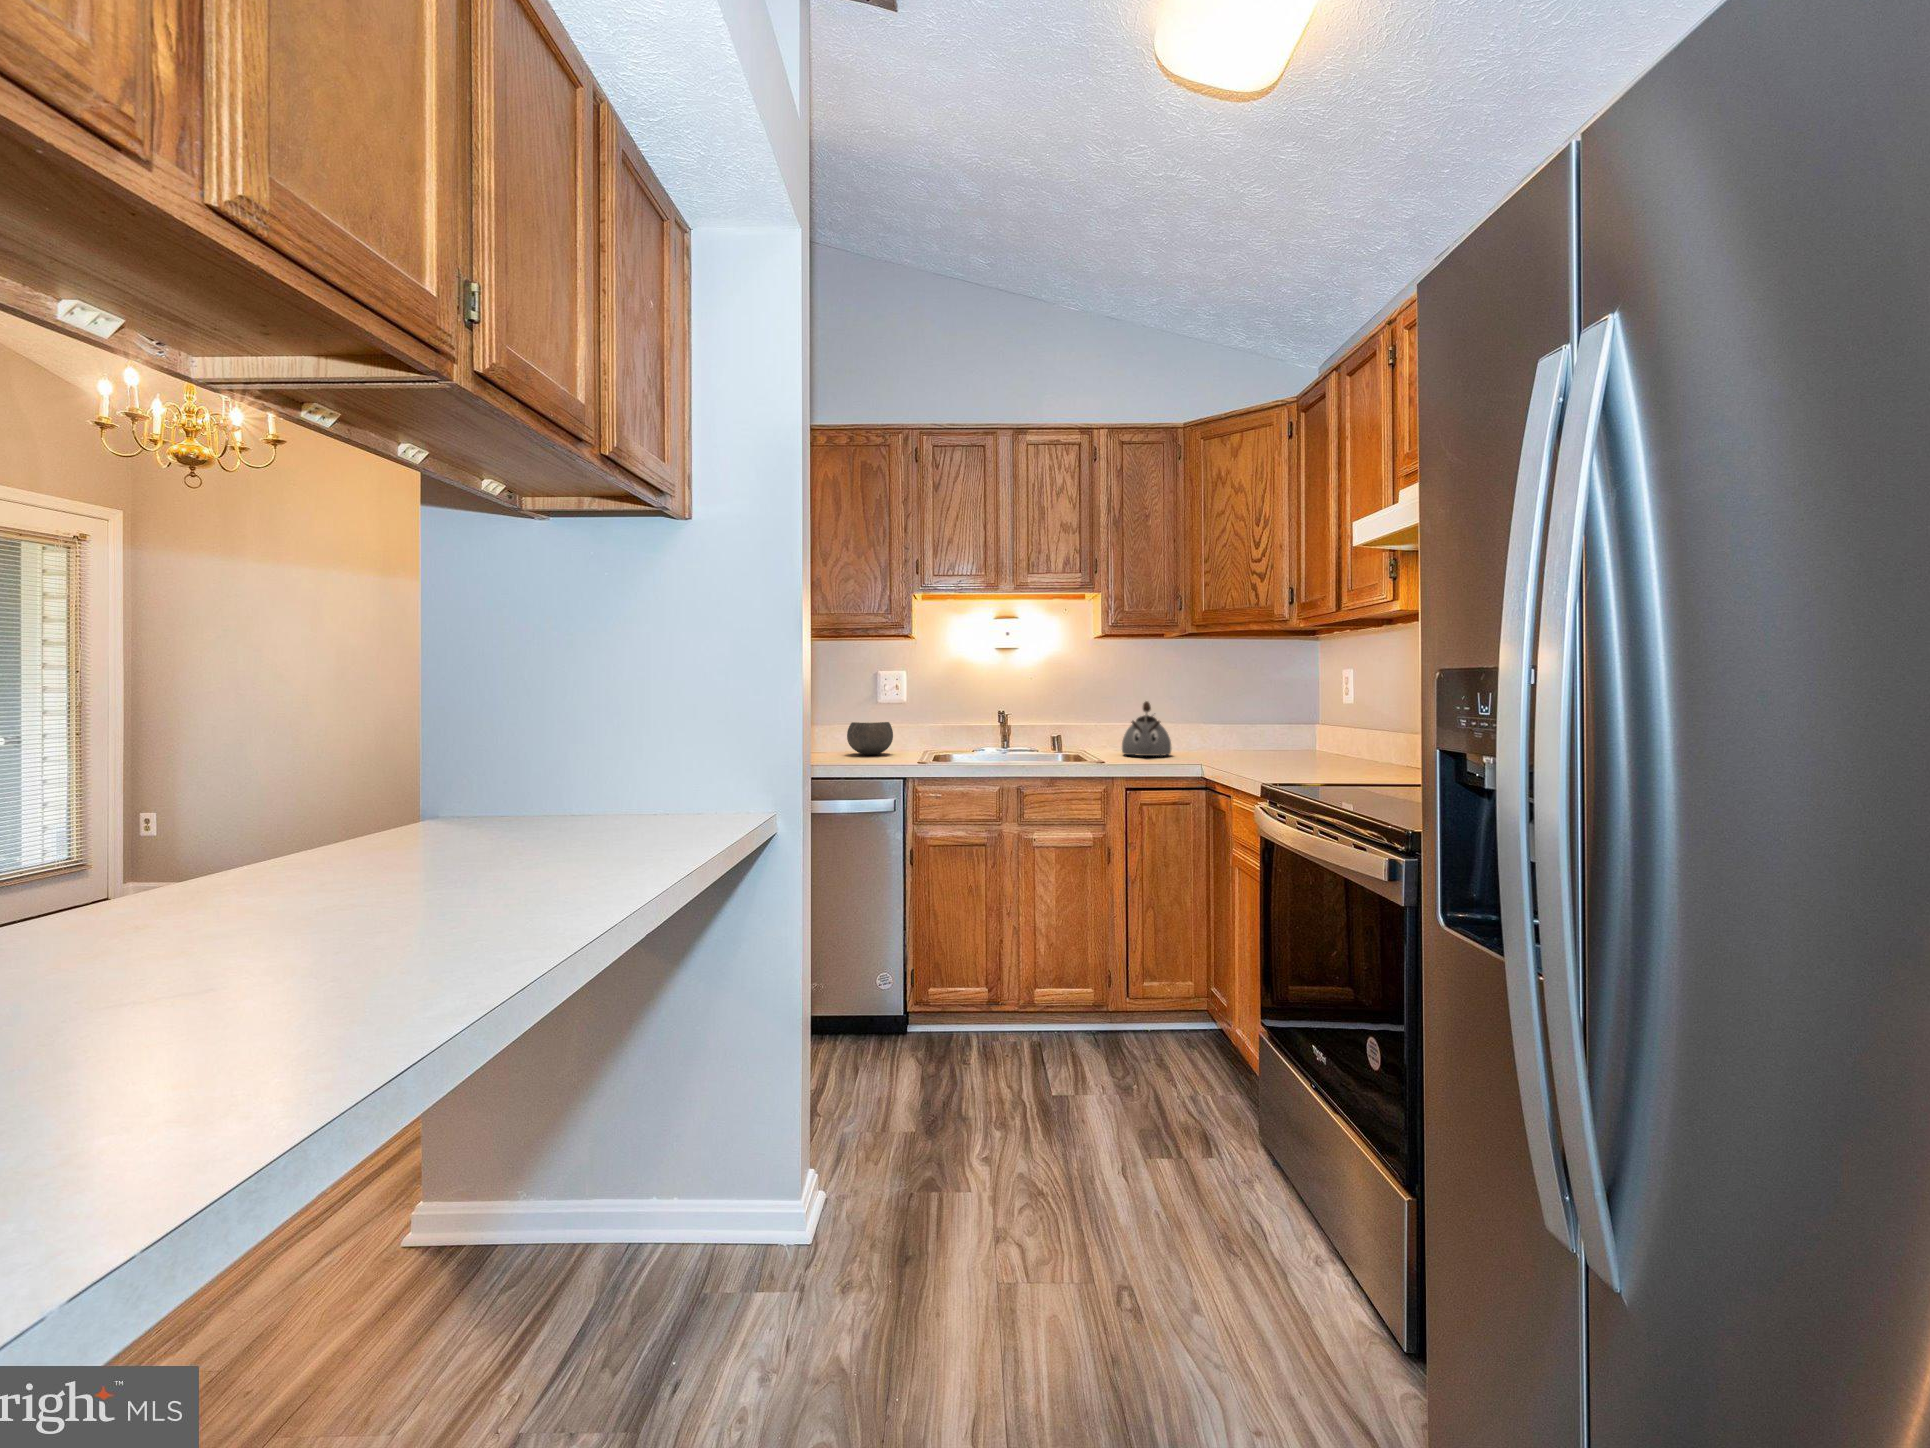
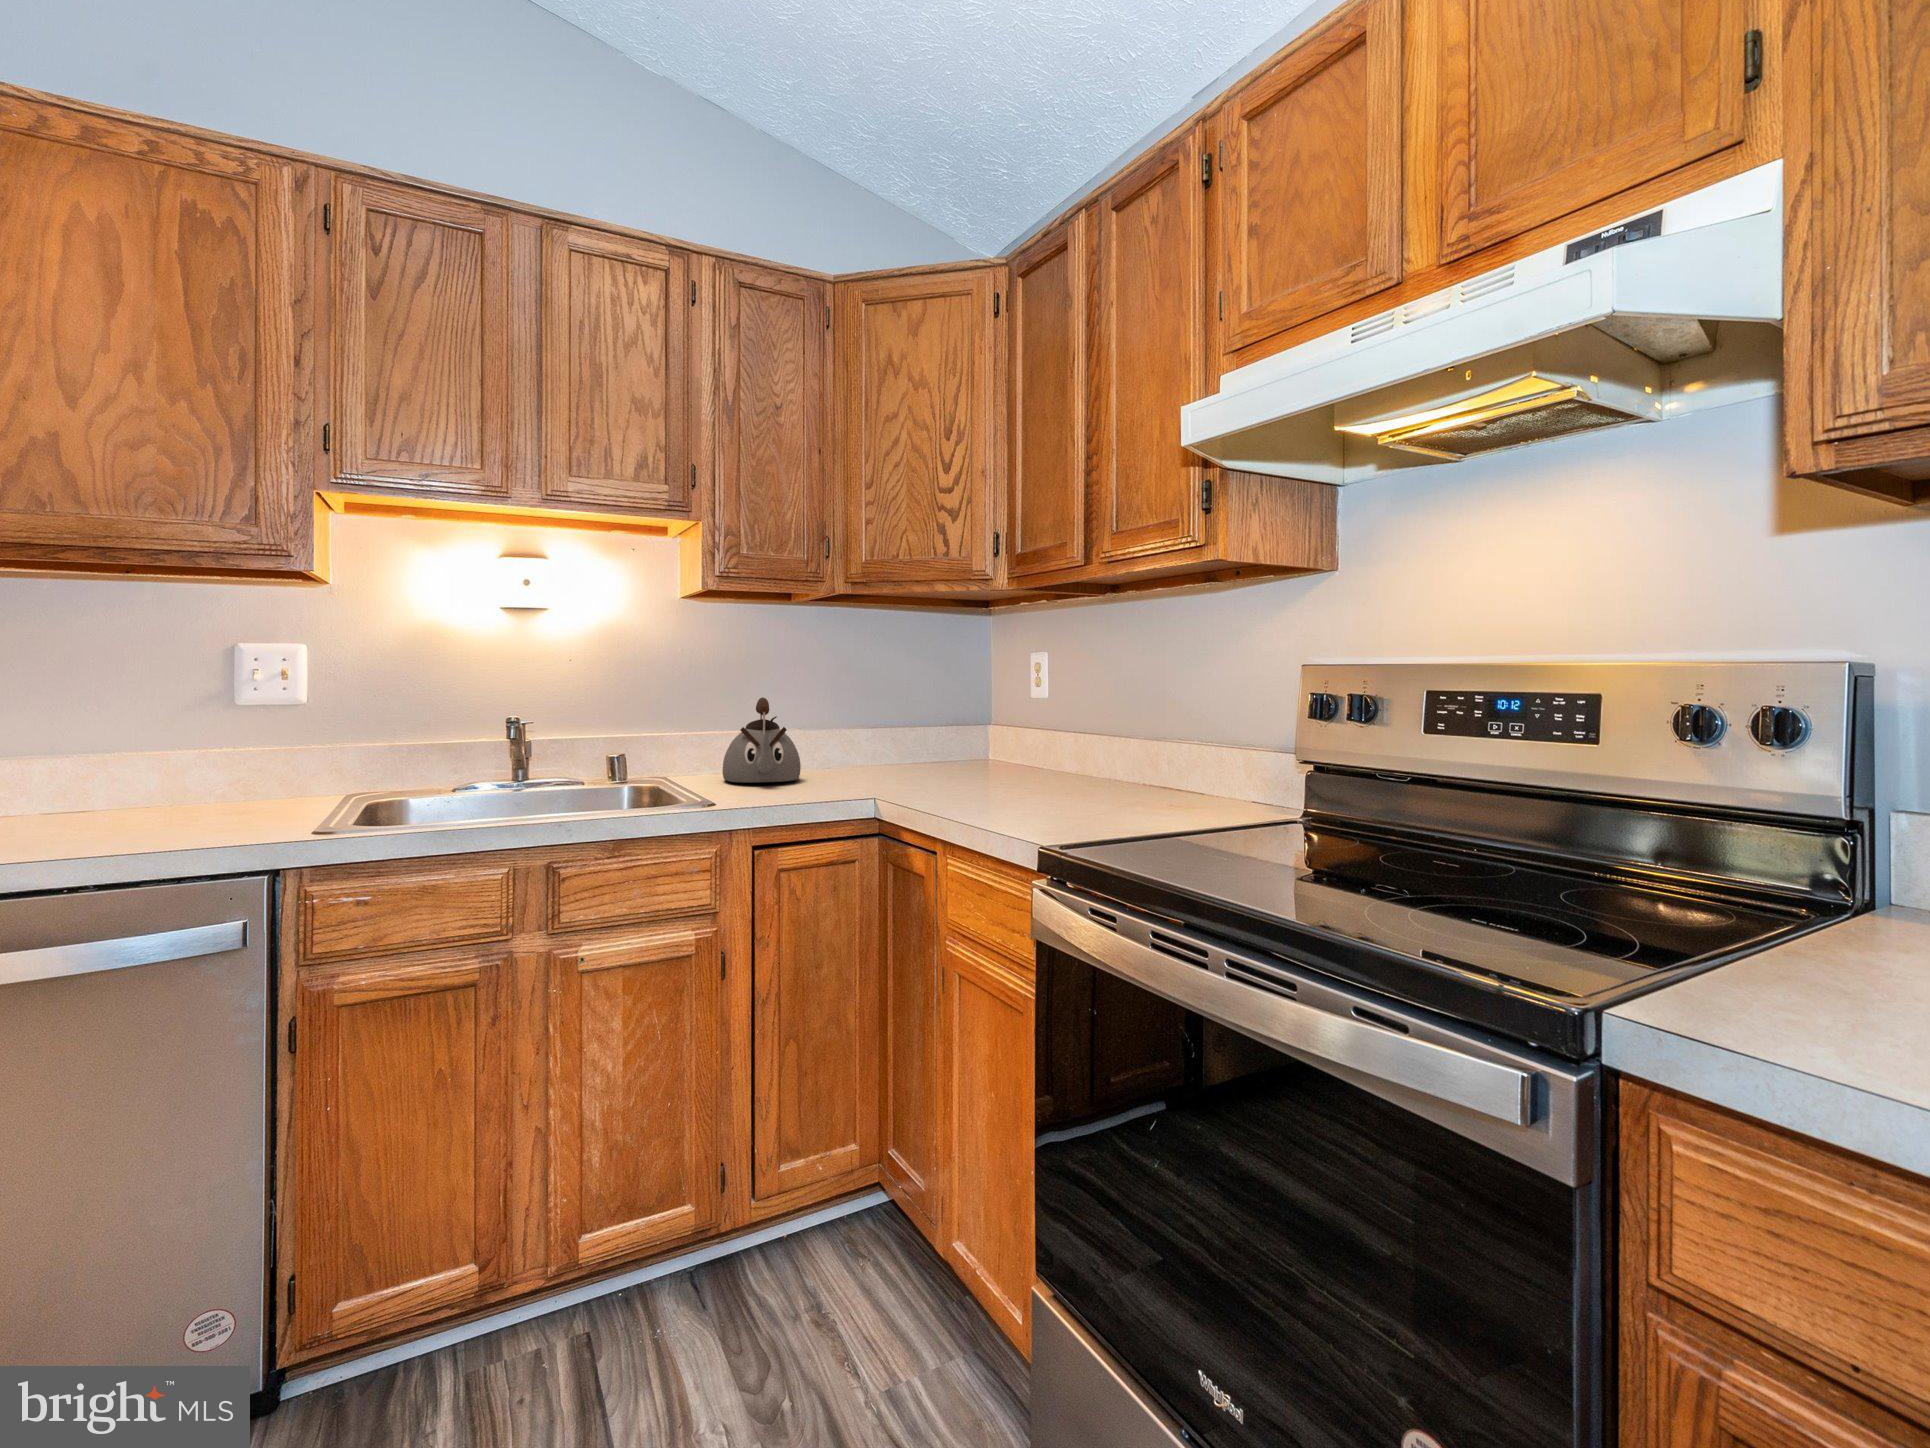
bowl: present [847,722,893,755] -> none [134,739,260,808]

